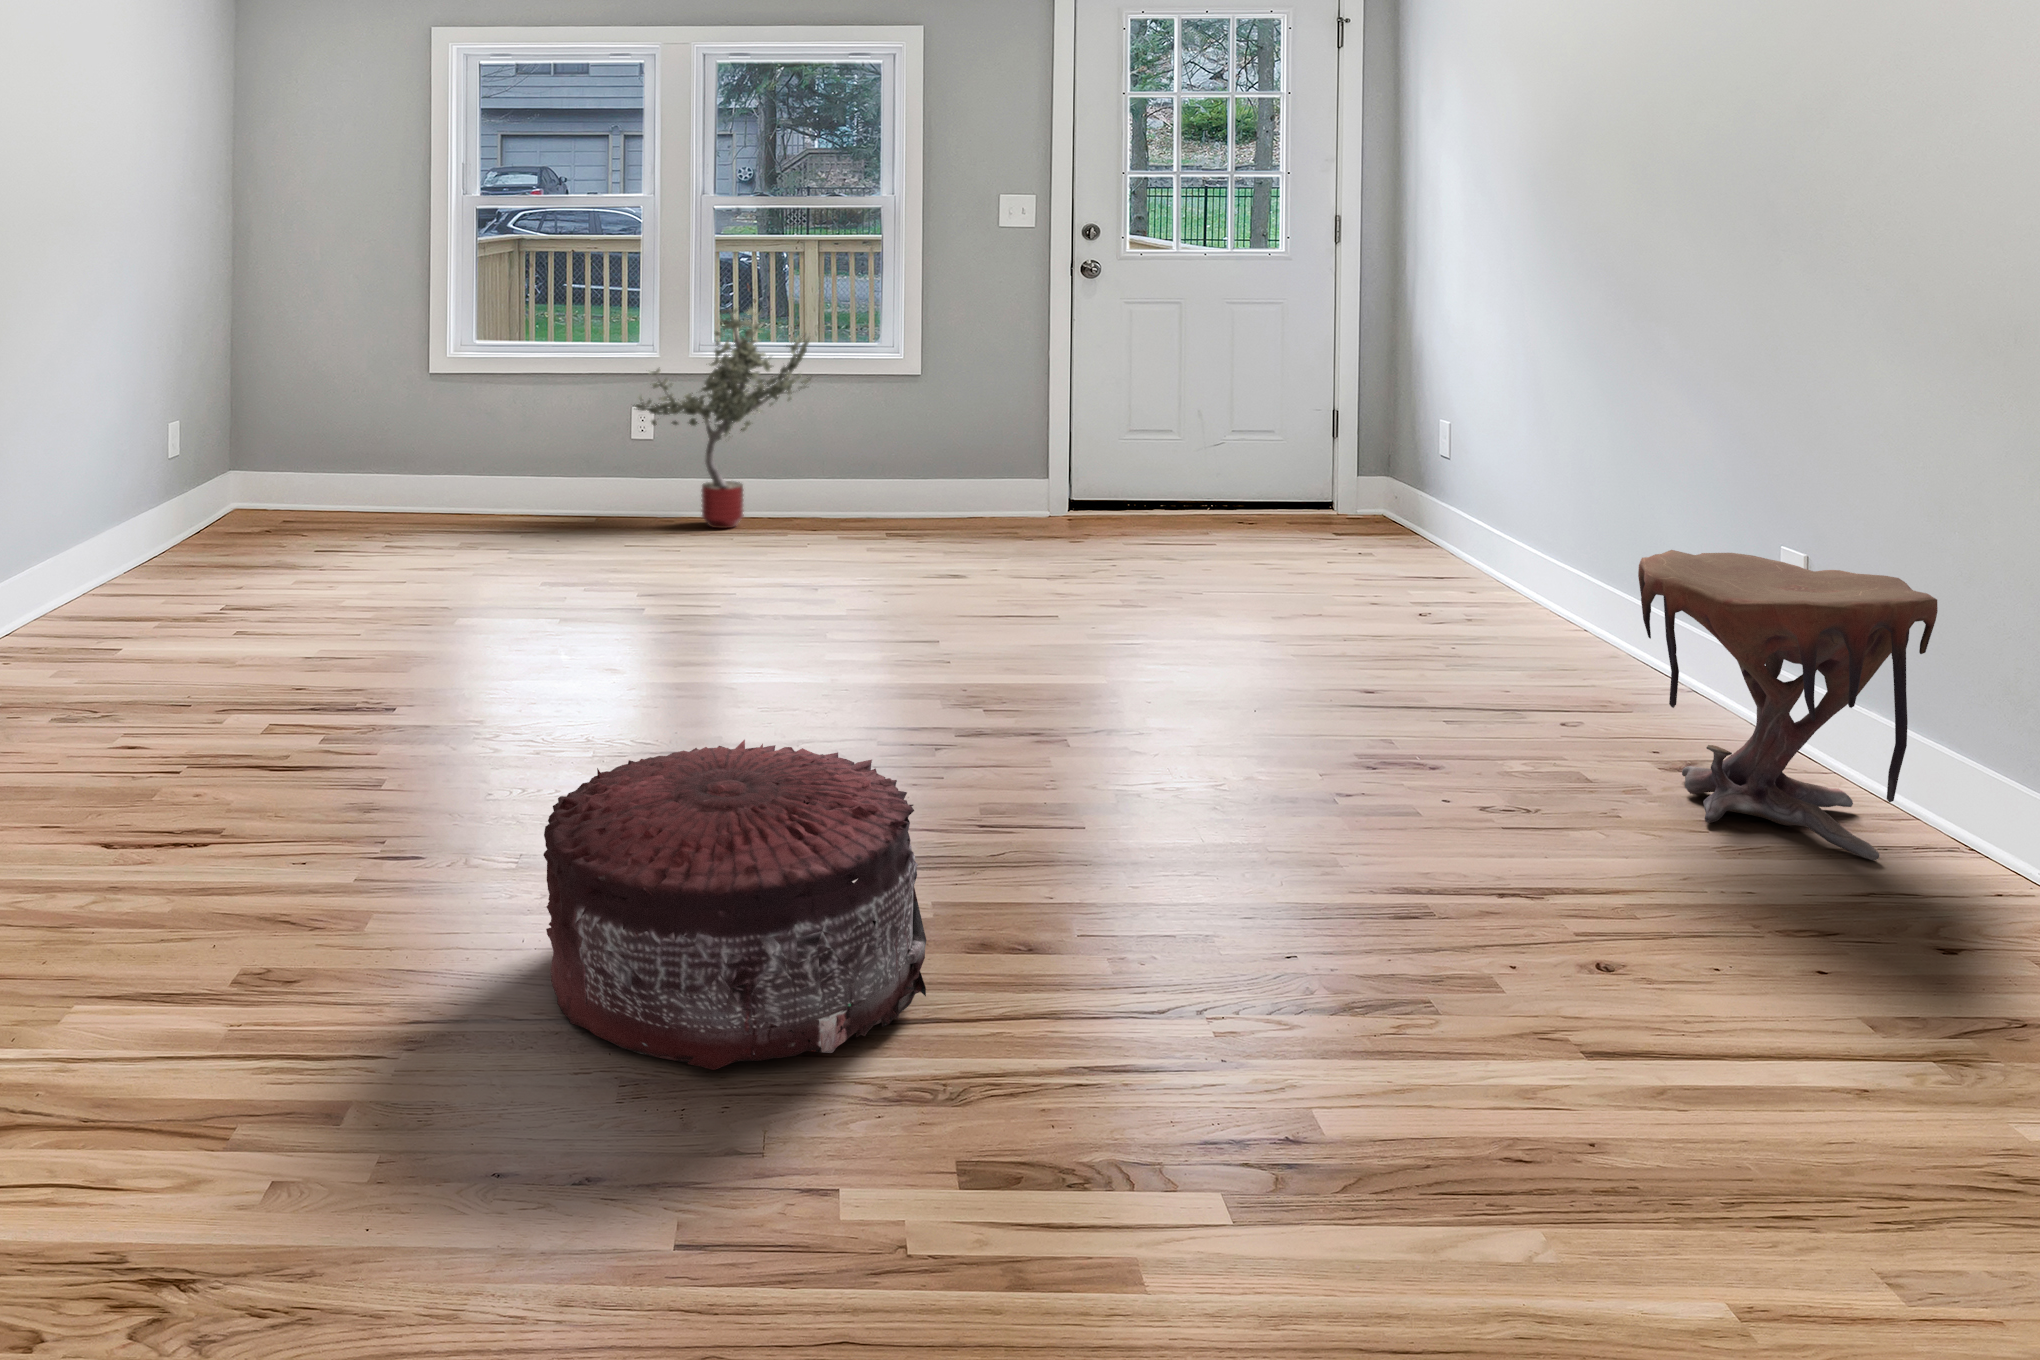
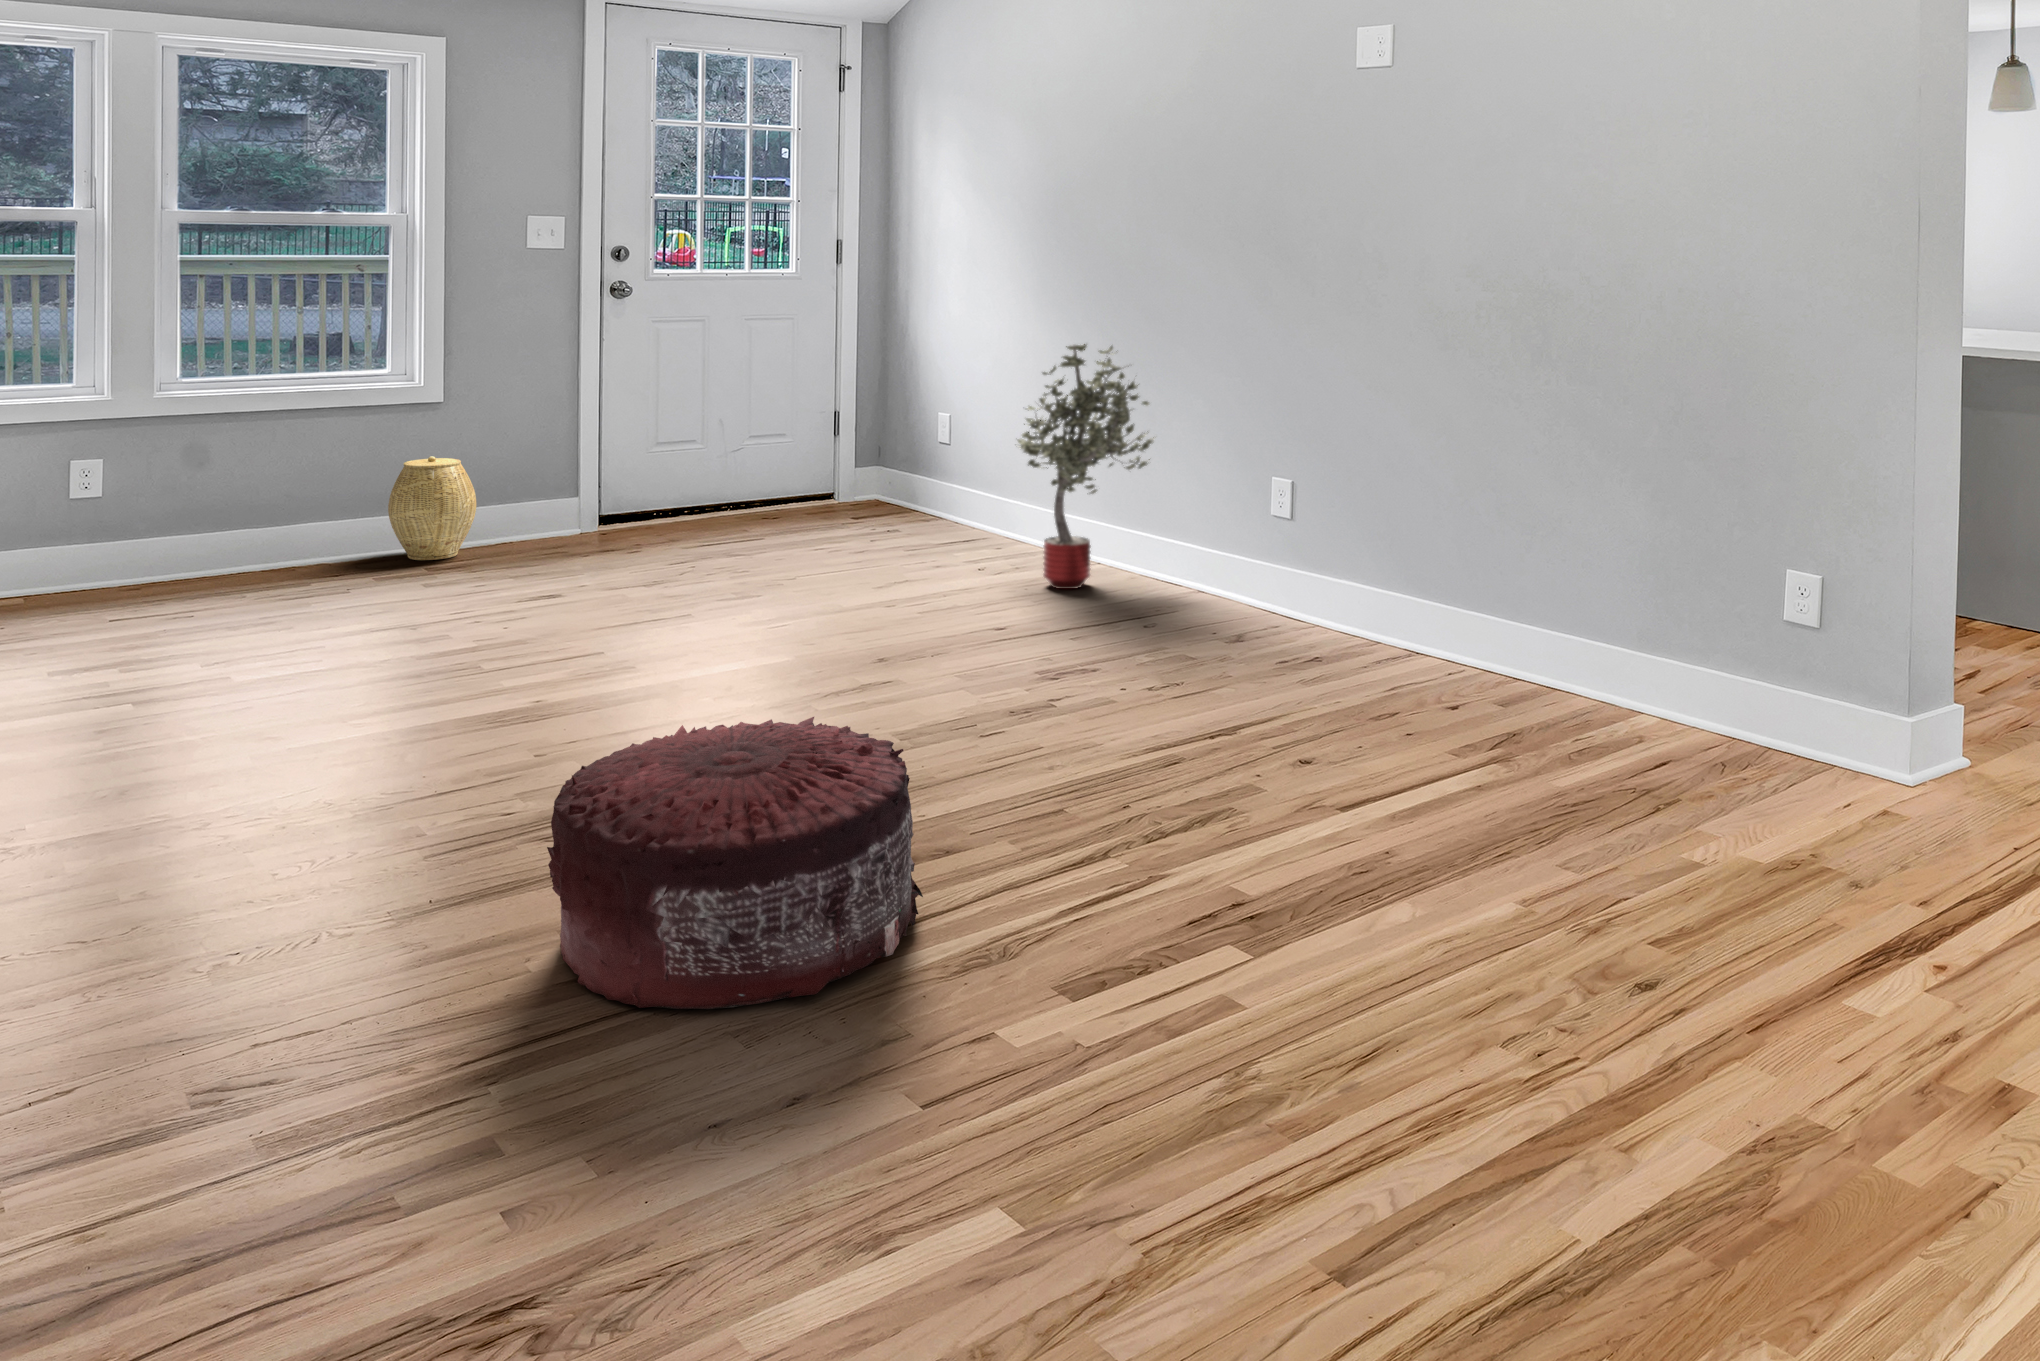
potted tree: present [636,308,811,528] -> present [1018,344,1154,589]
woven basket: none [864,425,940,523] -> present [388,456,476,560]
side table: present [1638,550,1938,861] -> none [1220,478,1407,671]

